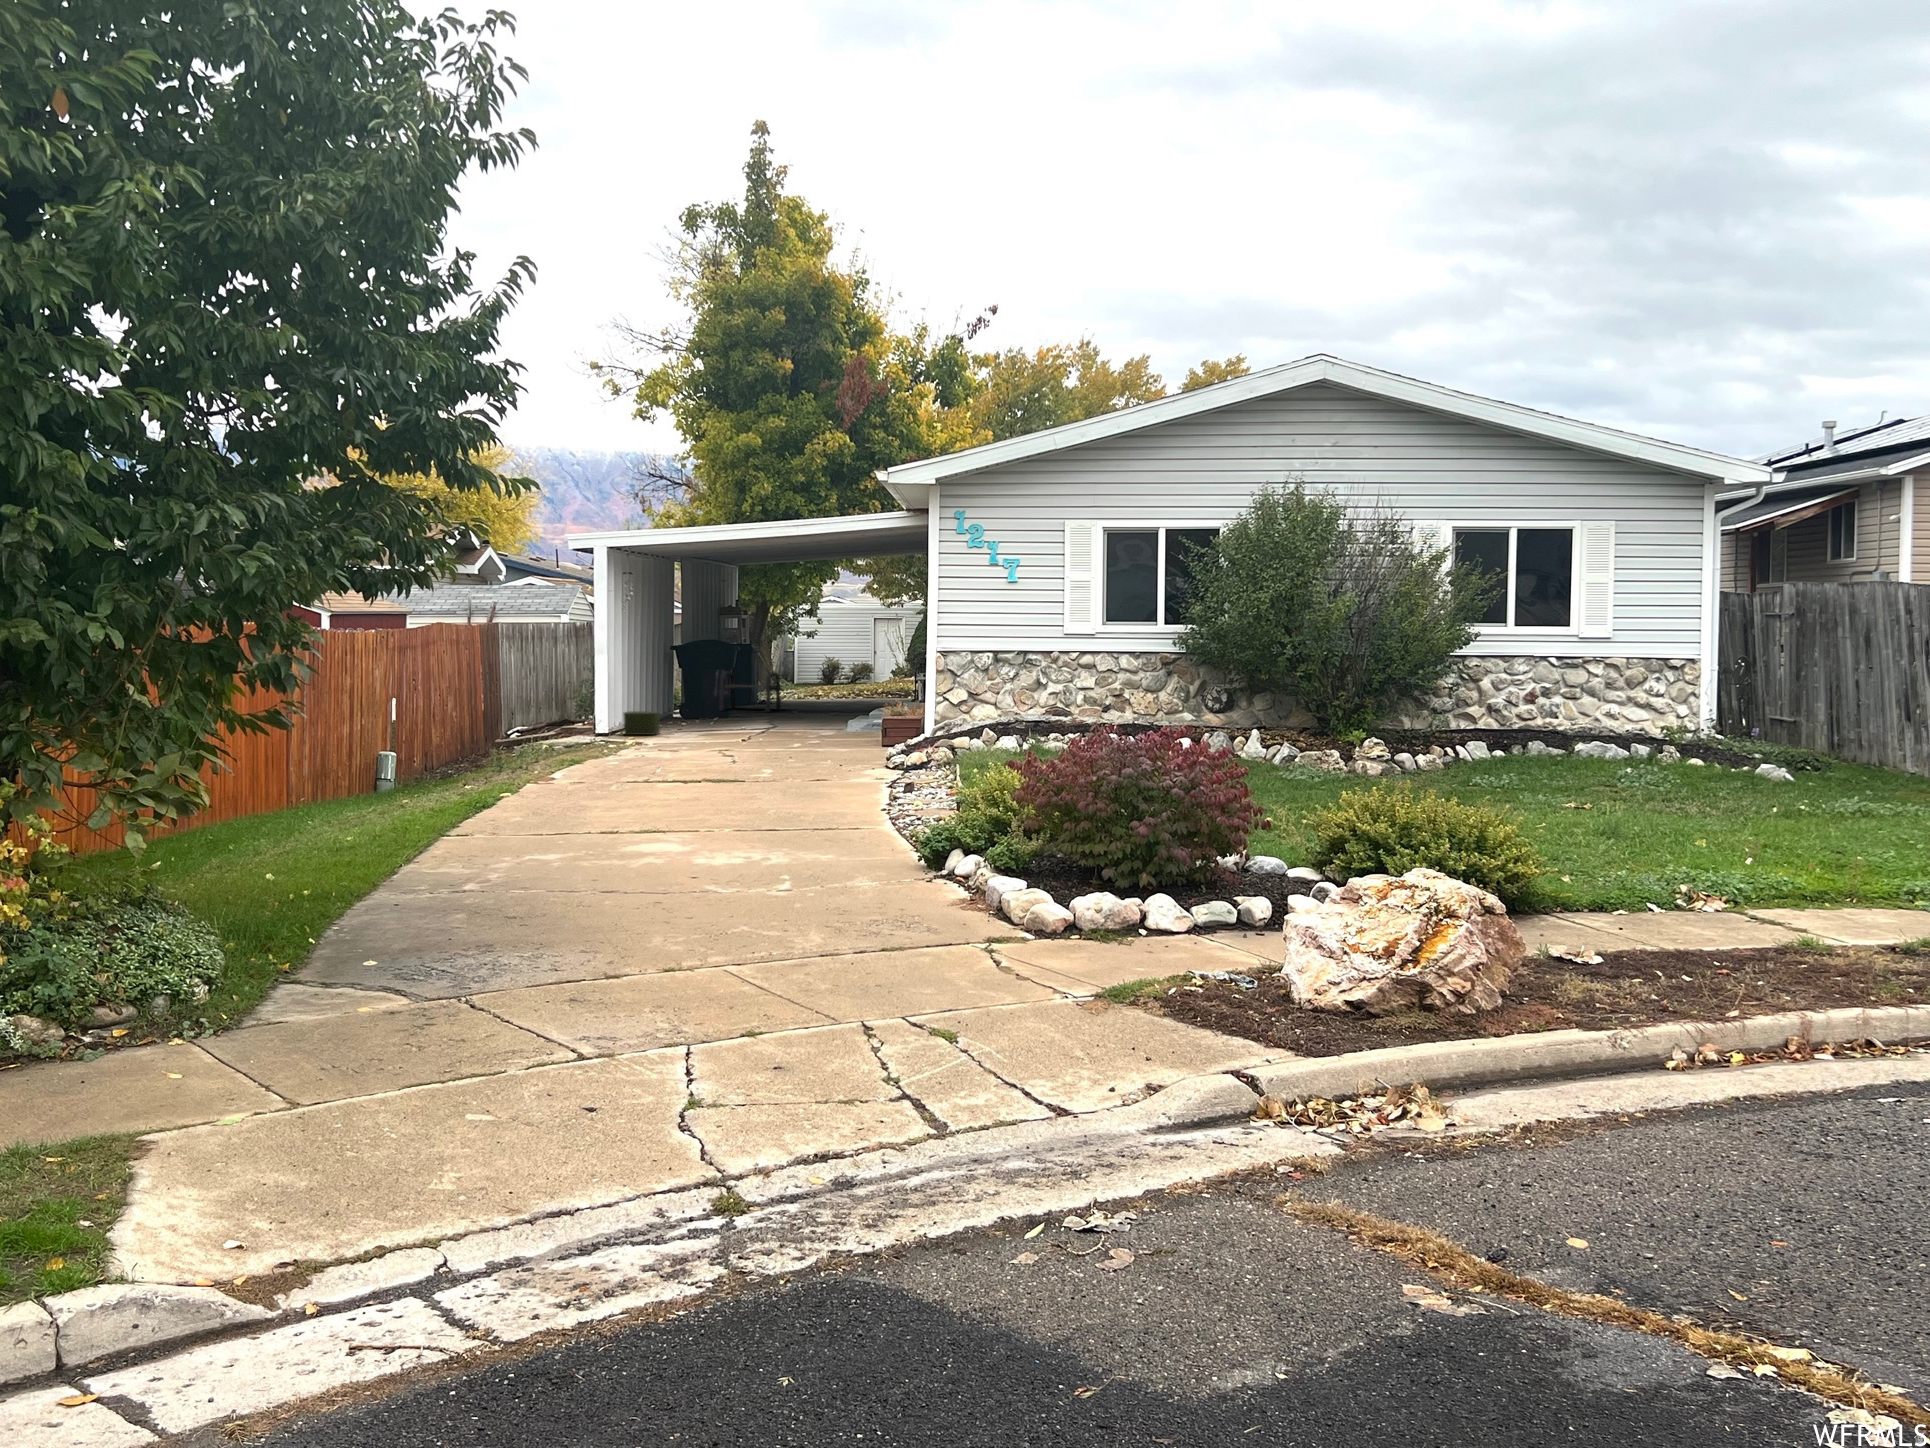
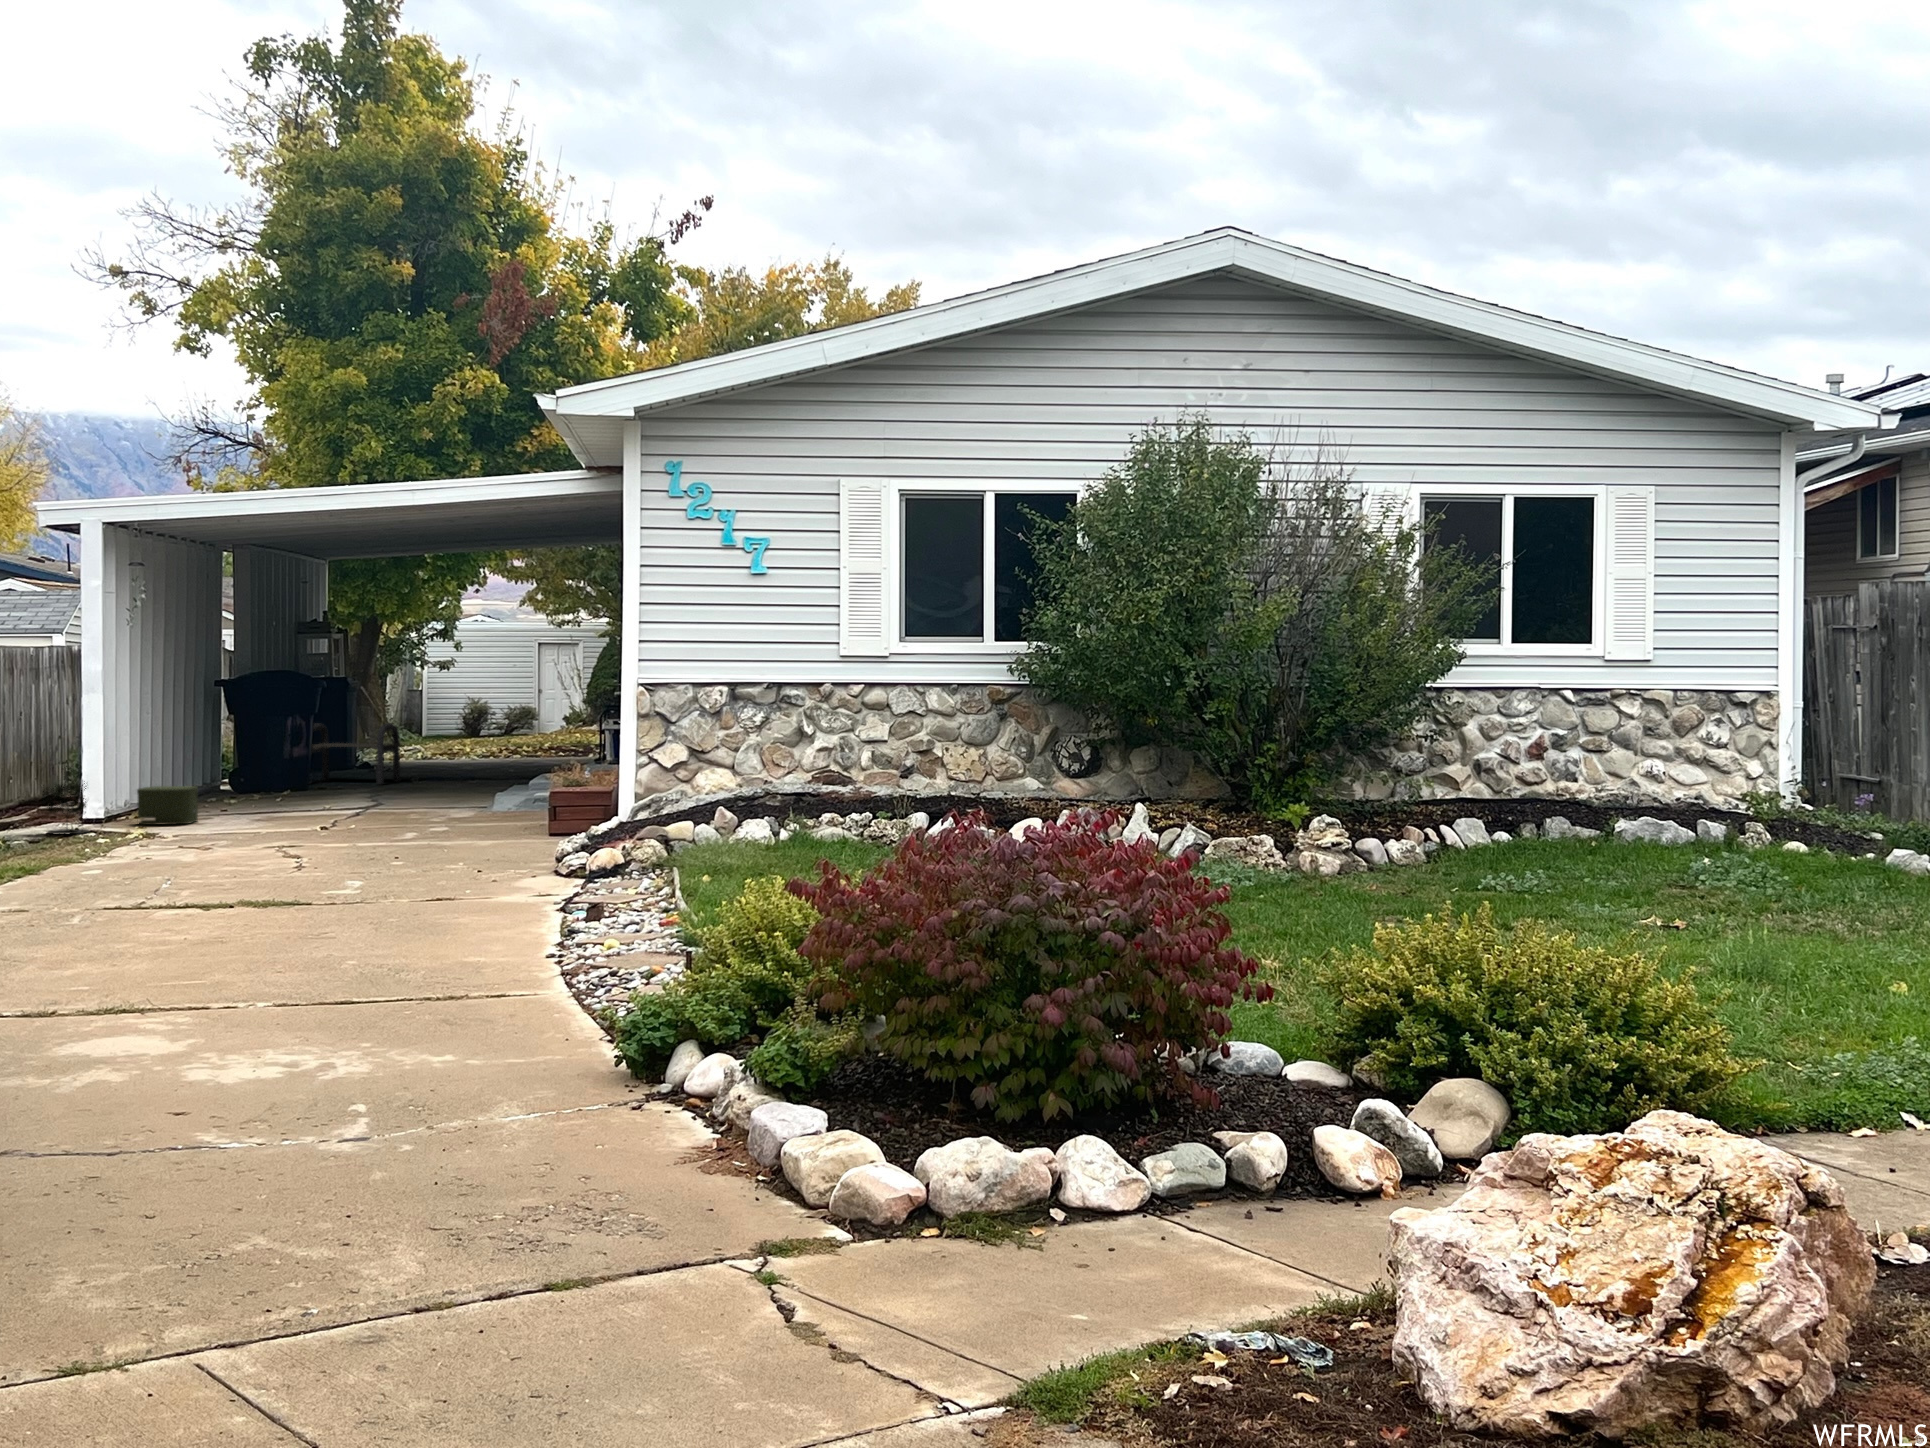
potted tree: none [566,694,598,740] -> present [43,766,89,834]

